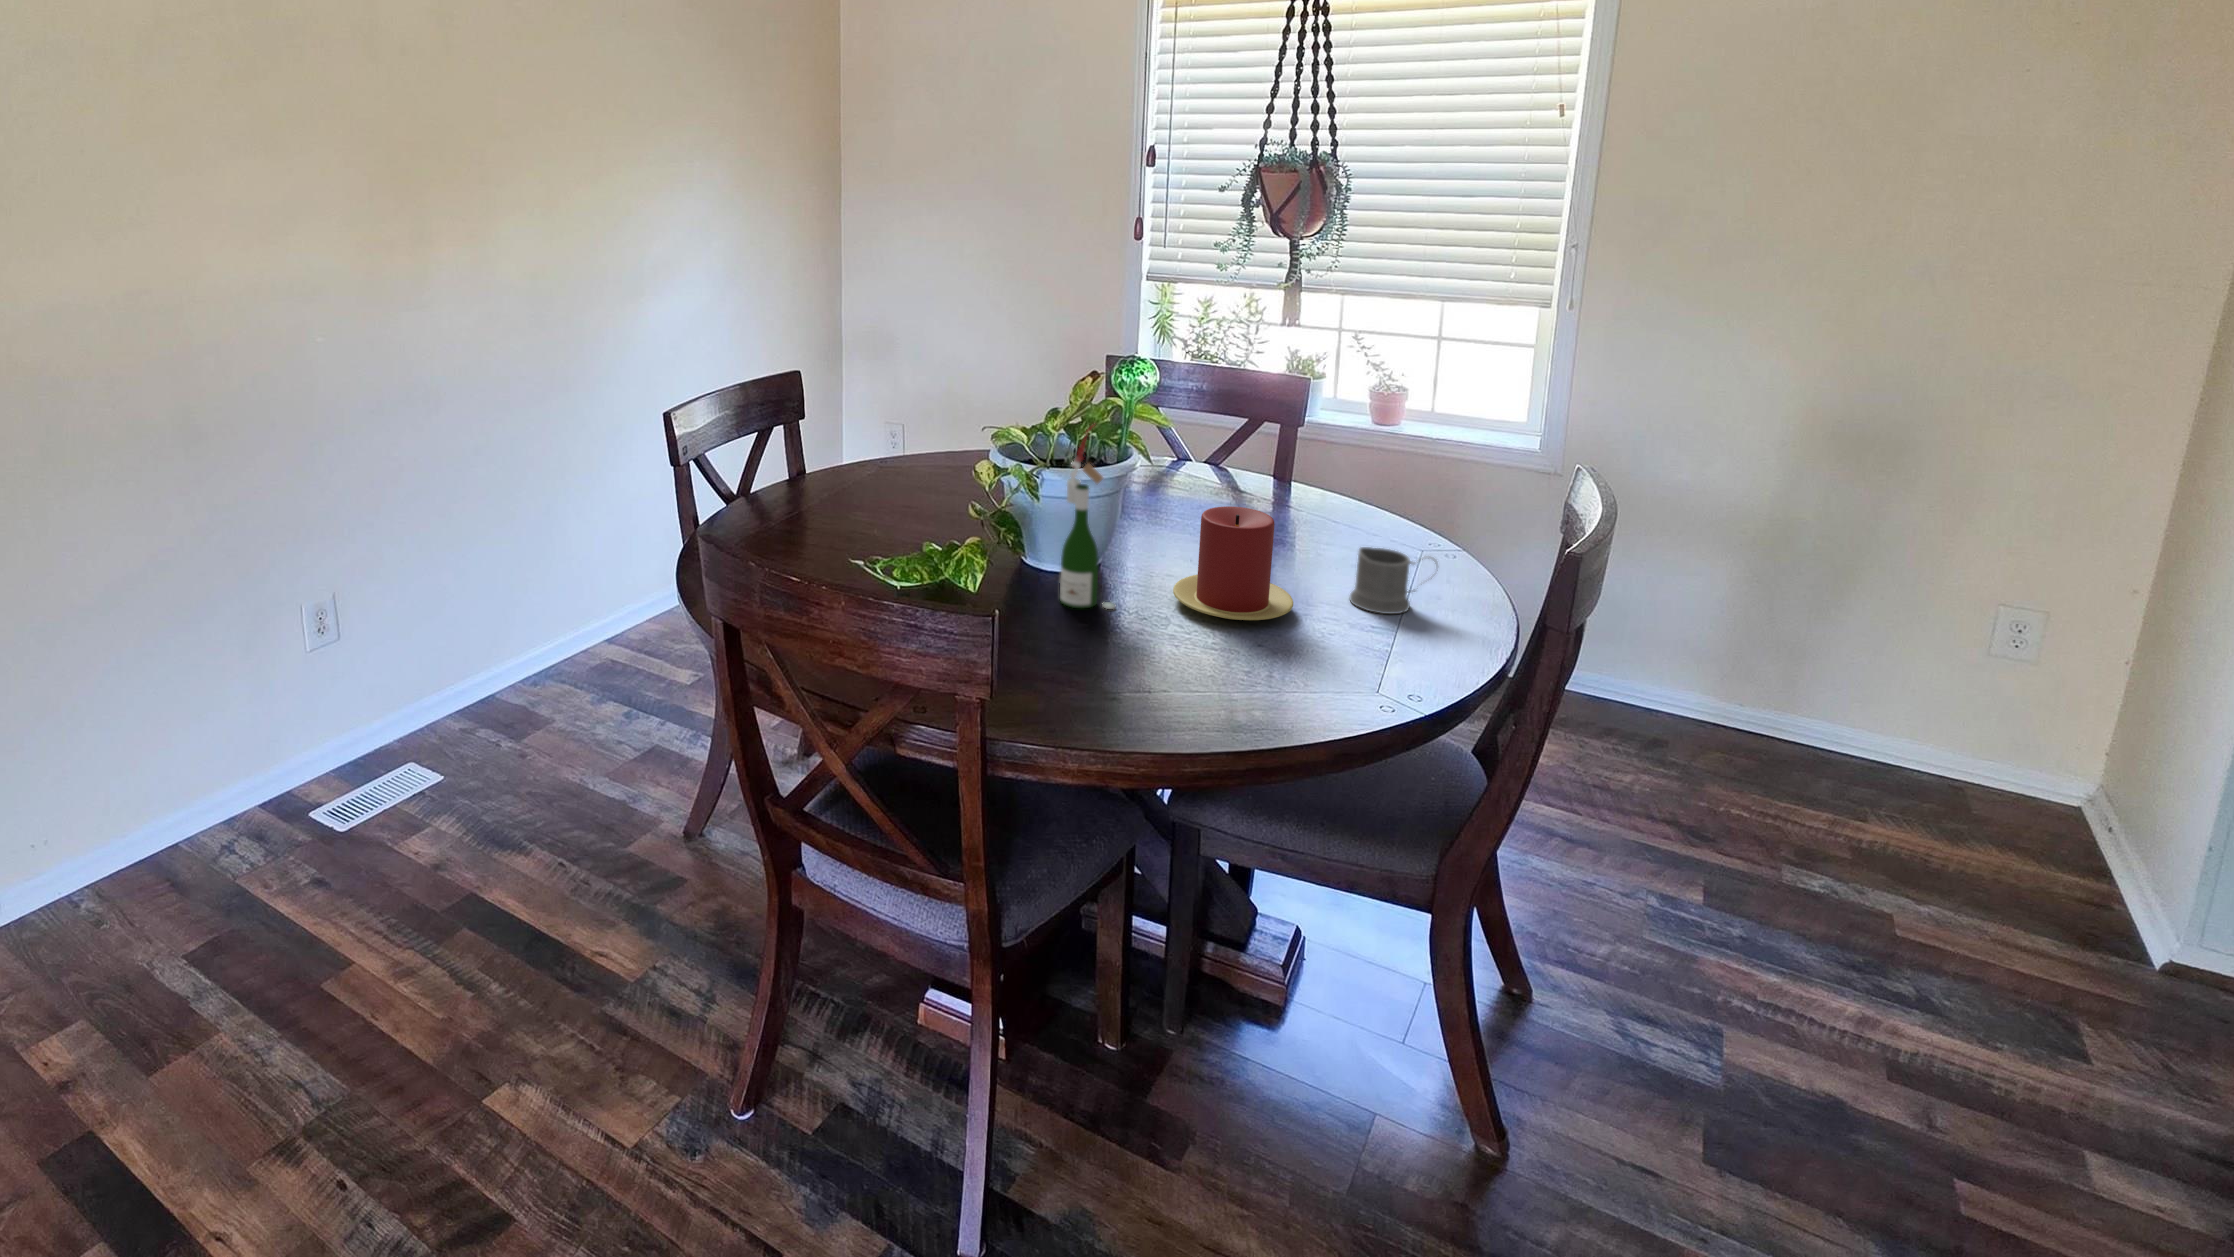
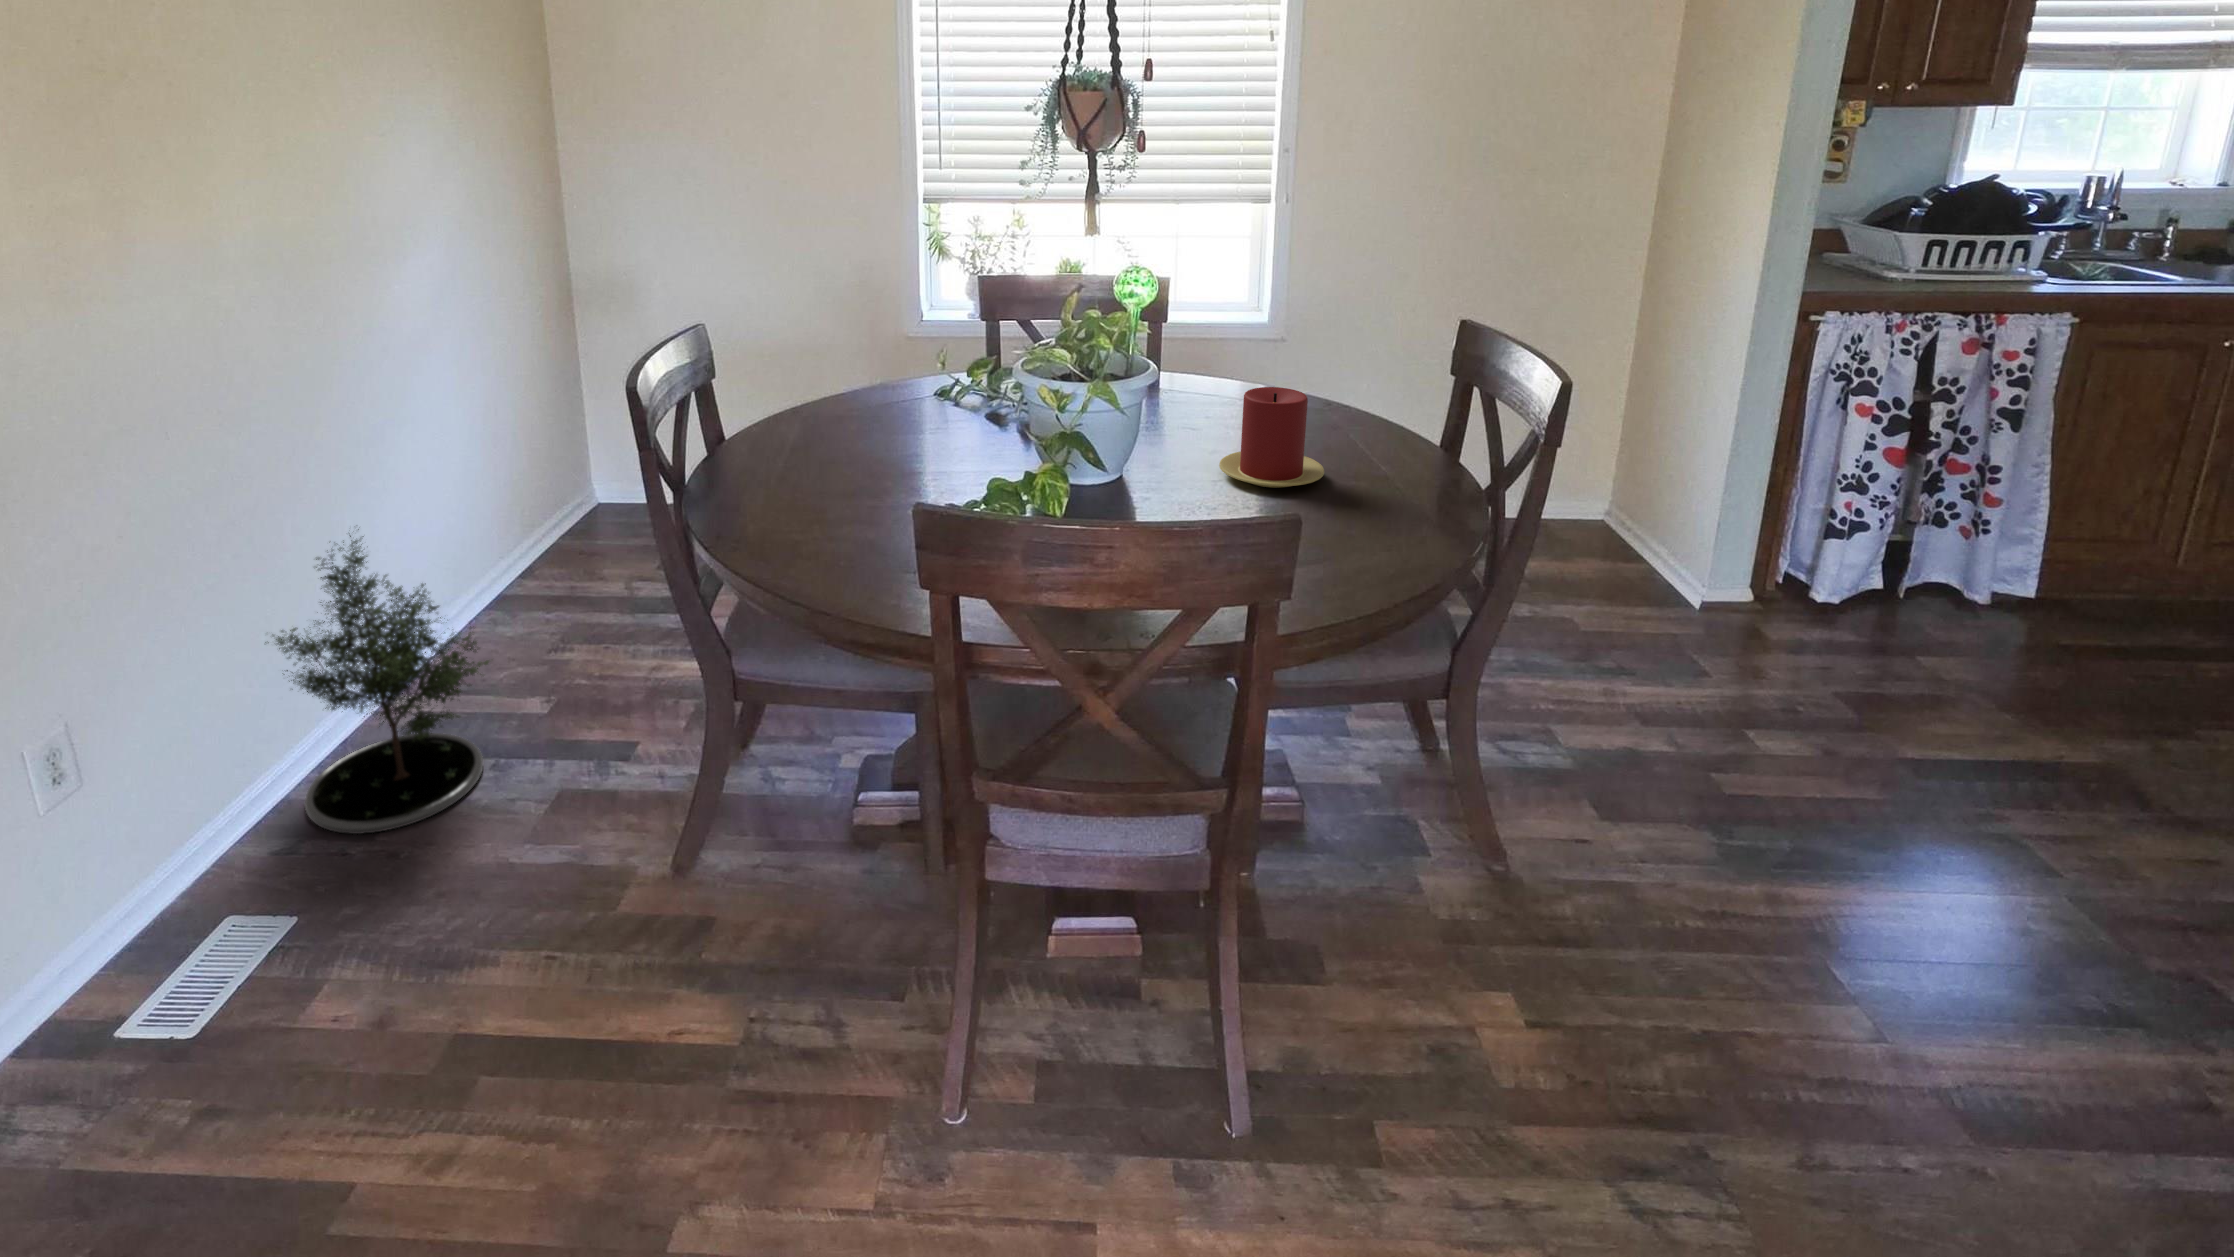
wine bottle: present [1060,425,1115,609] -> none [1140,323,1192,505]
potted tree: none [477,497,623,736] -> present [265,529,489,834]
mug: present [1350,547,1437,614] -> none [1336,405,1405,460]

